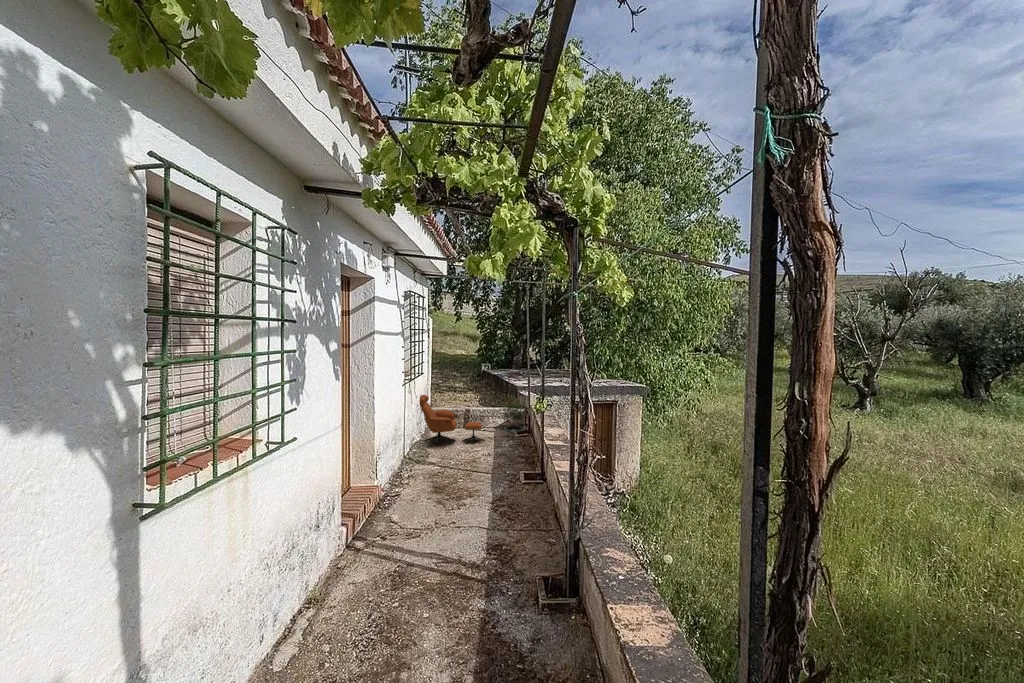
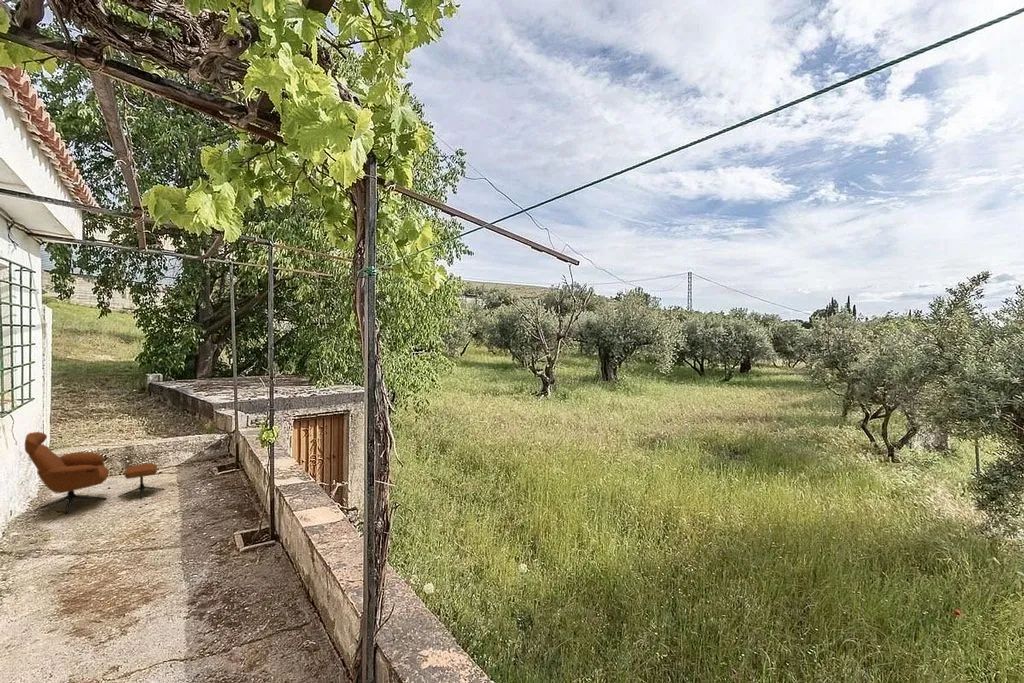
potted tree: present [502,396,524,432] -> none [187,412,230,468]

